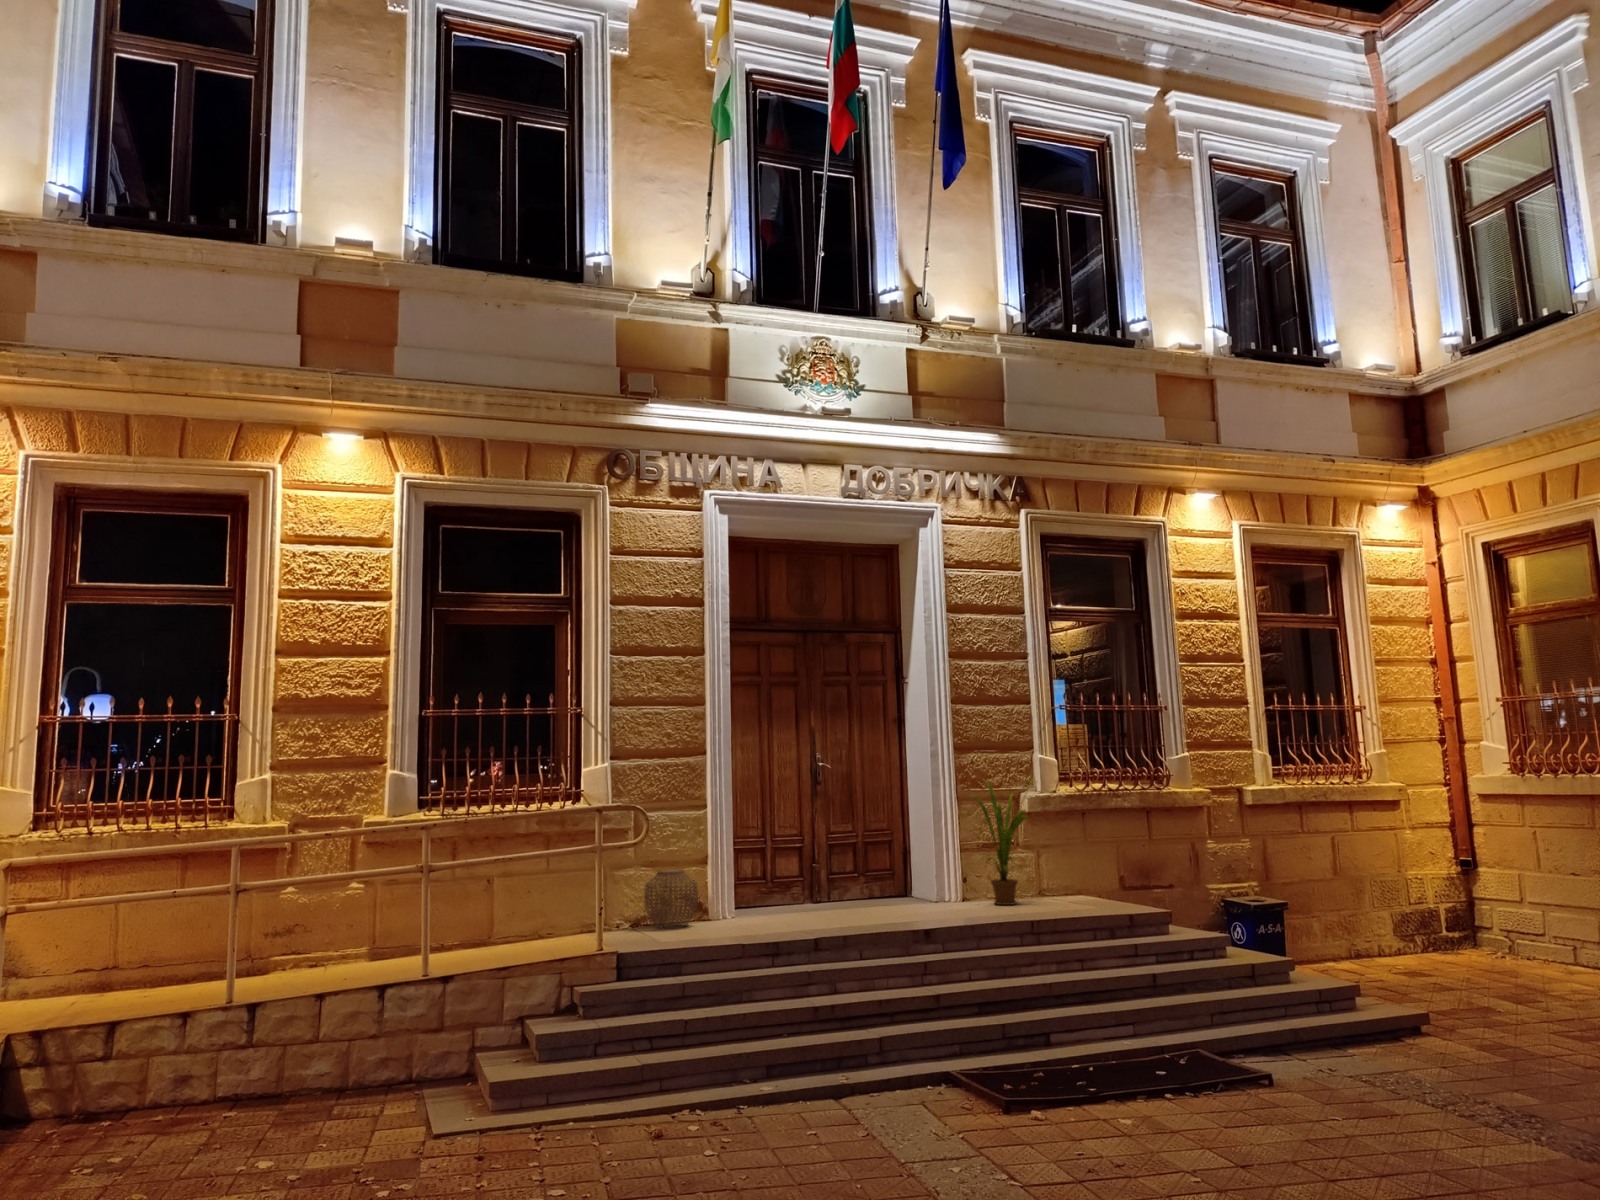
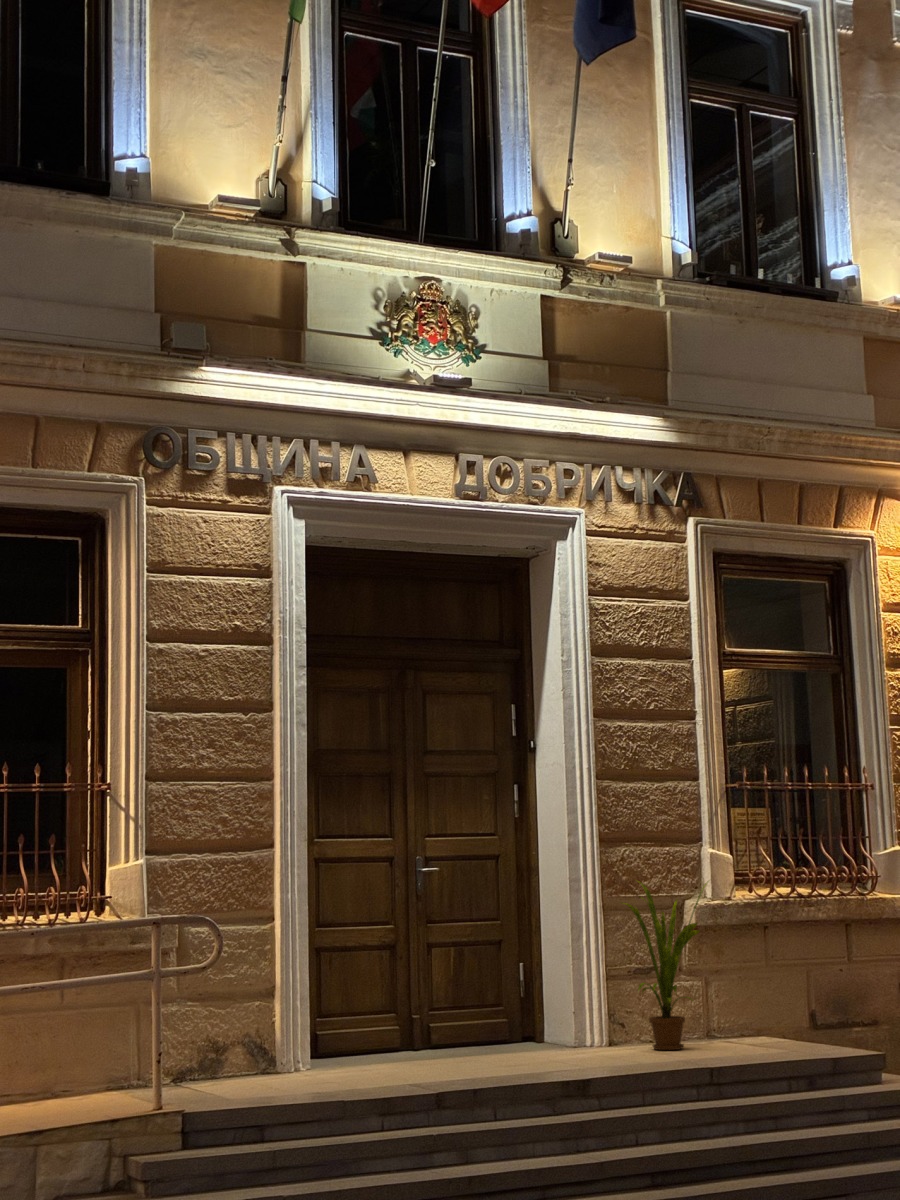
woven basket: present [645,869,698,928] -> none [195,1004,267,1083]

